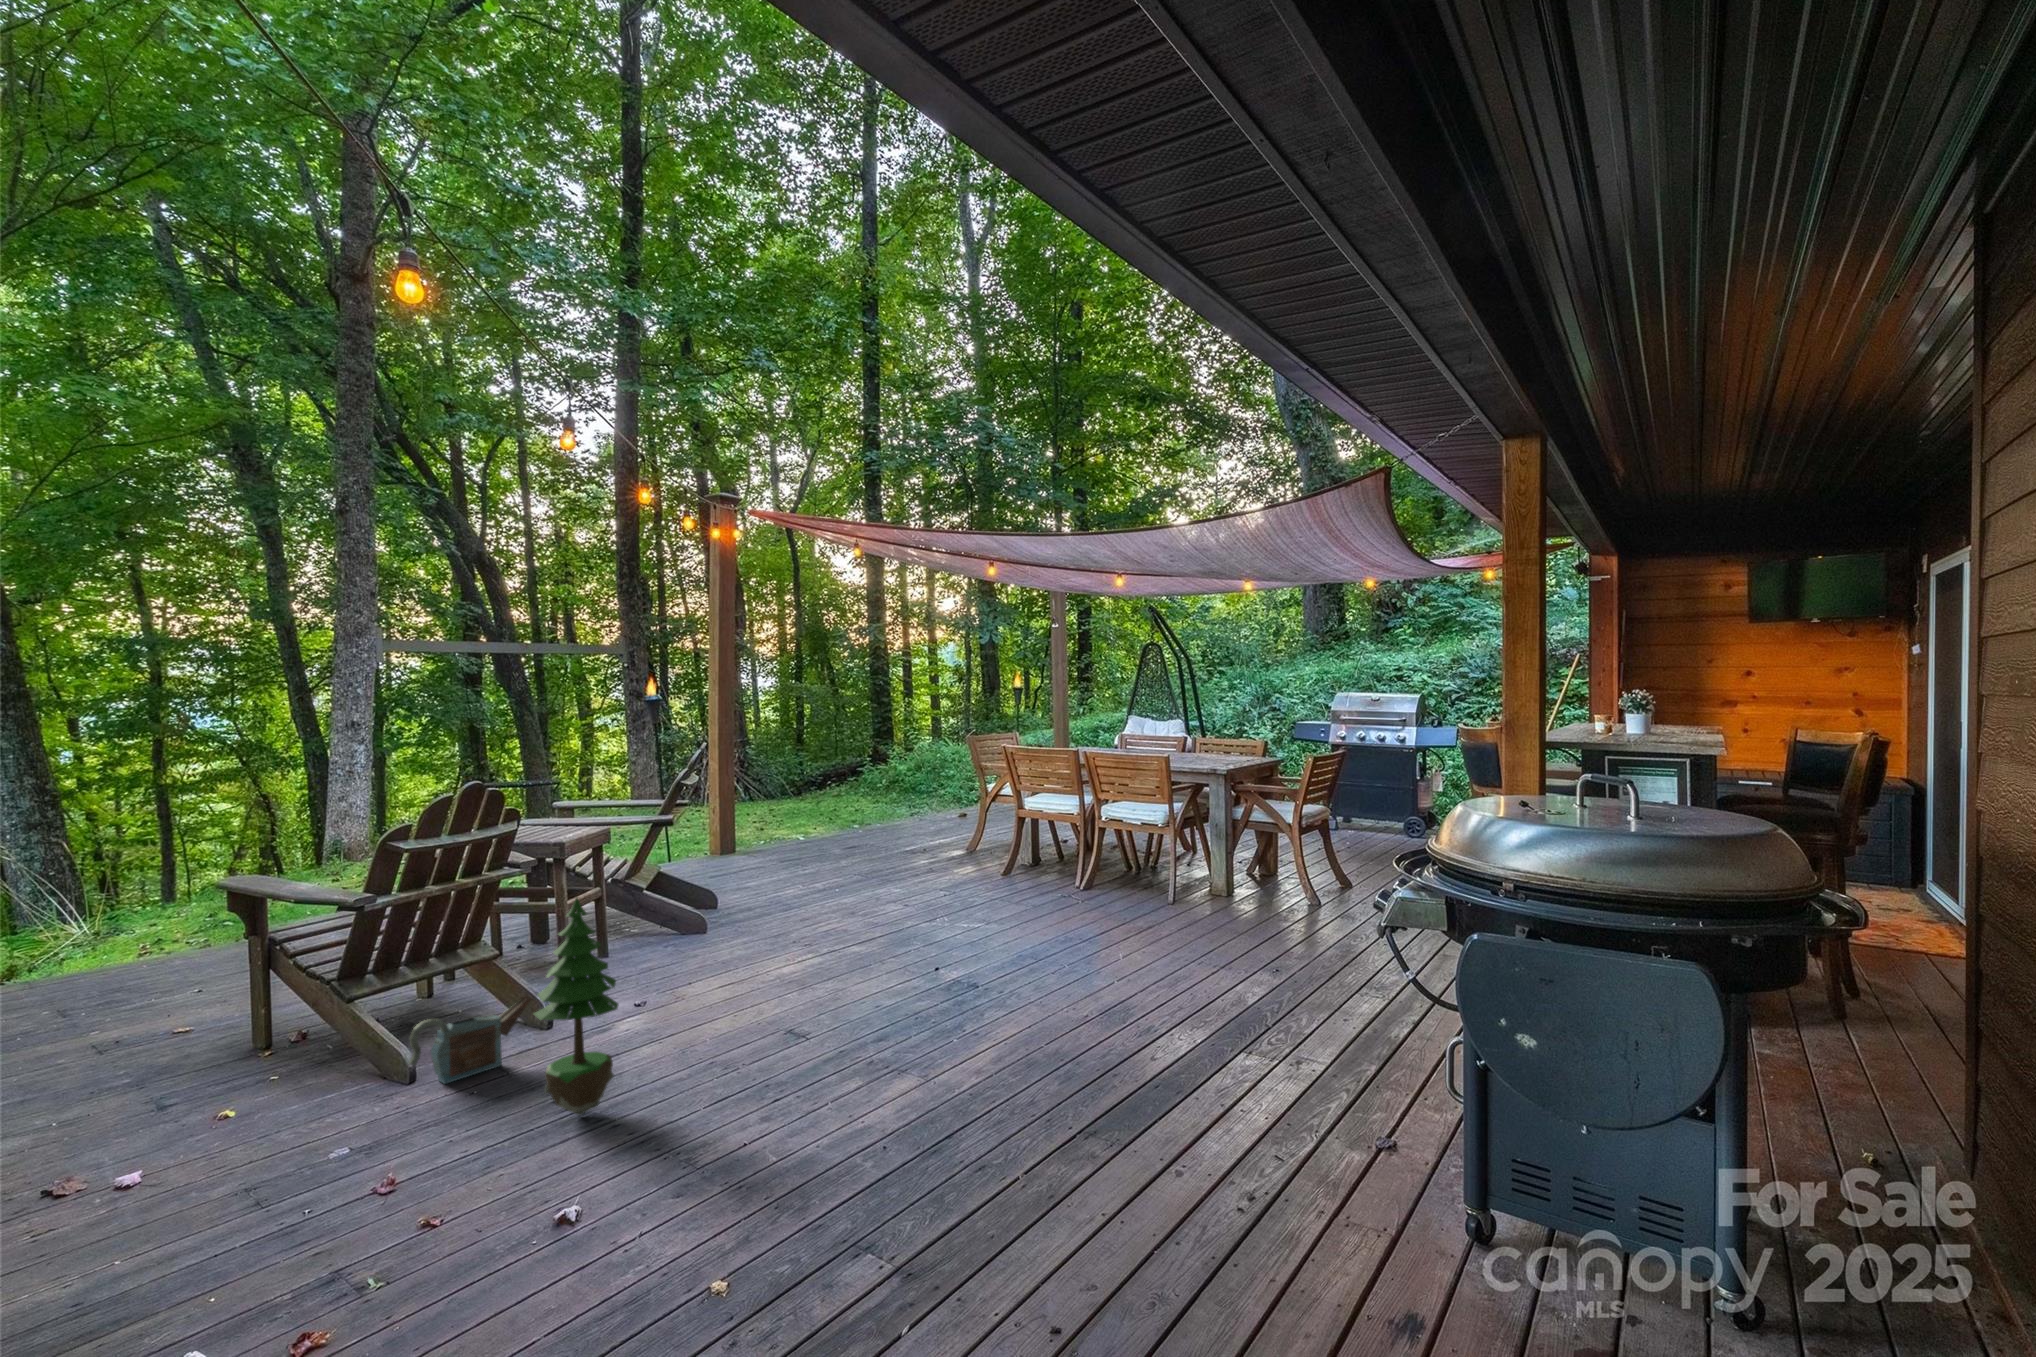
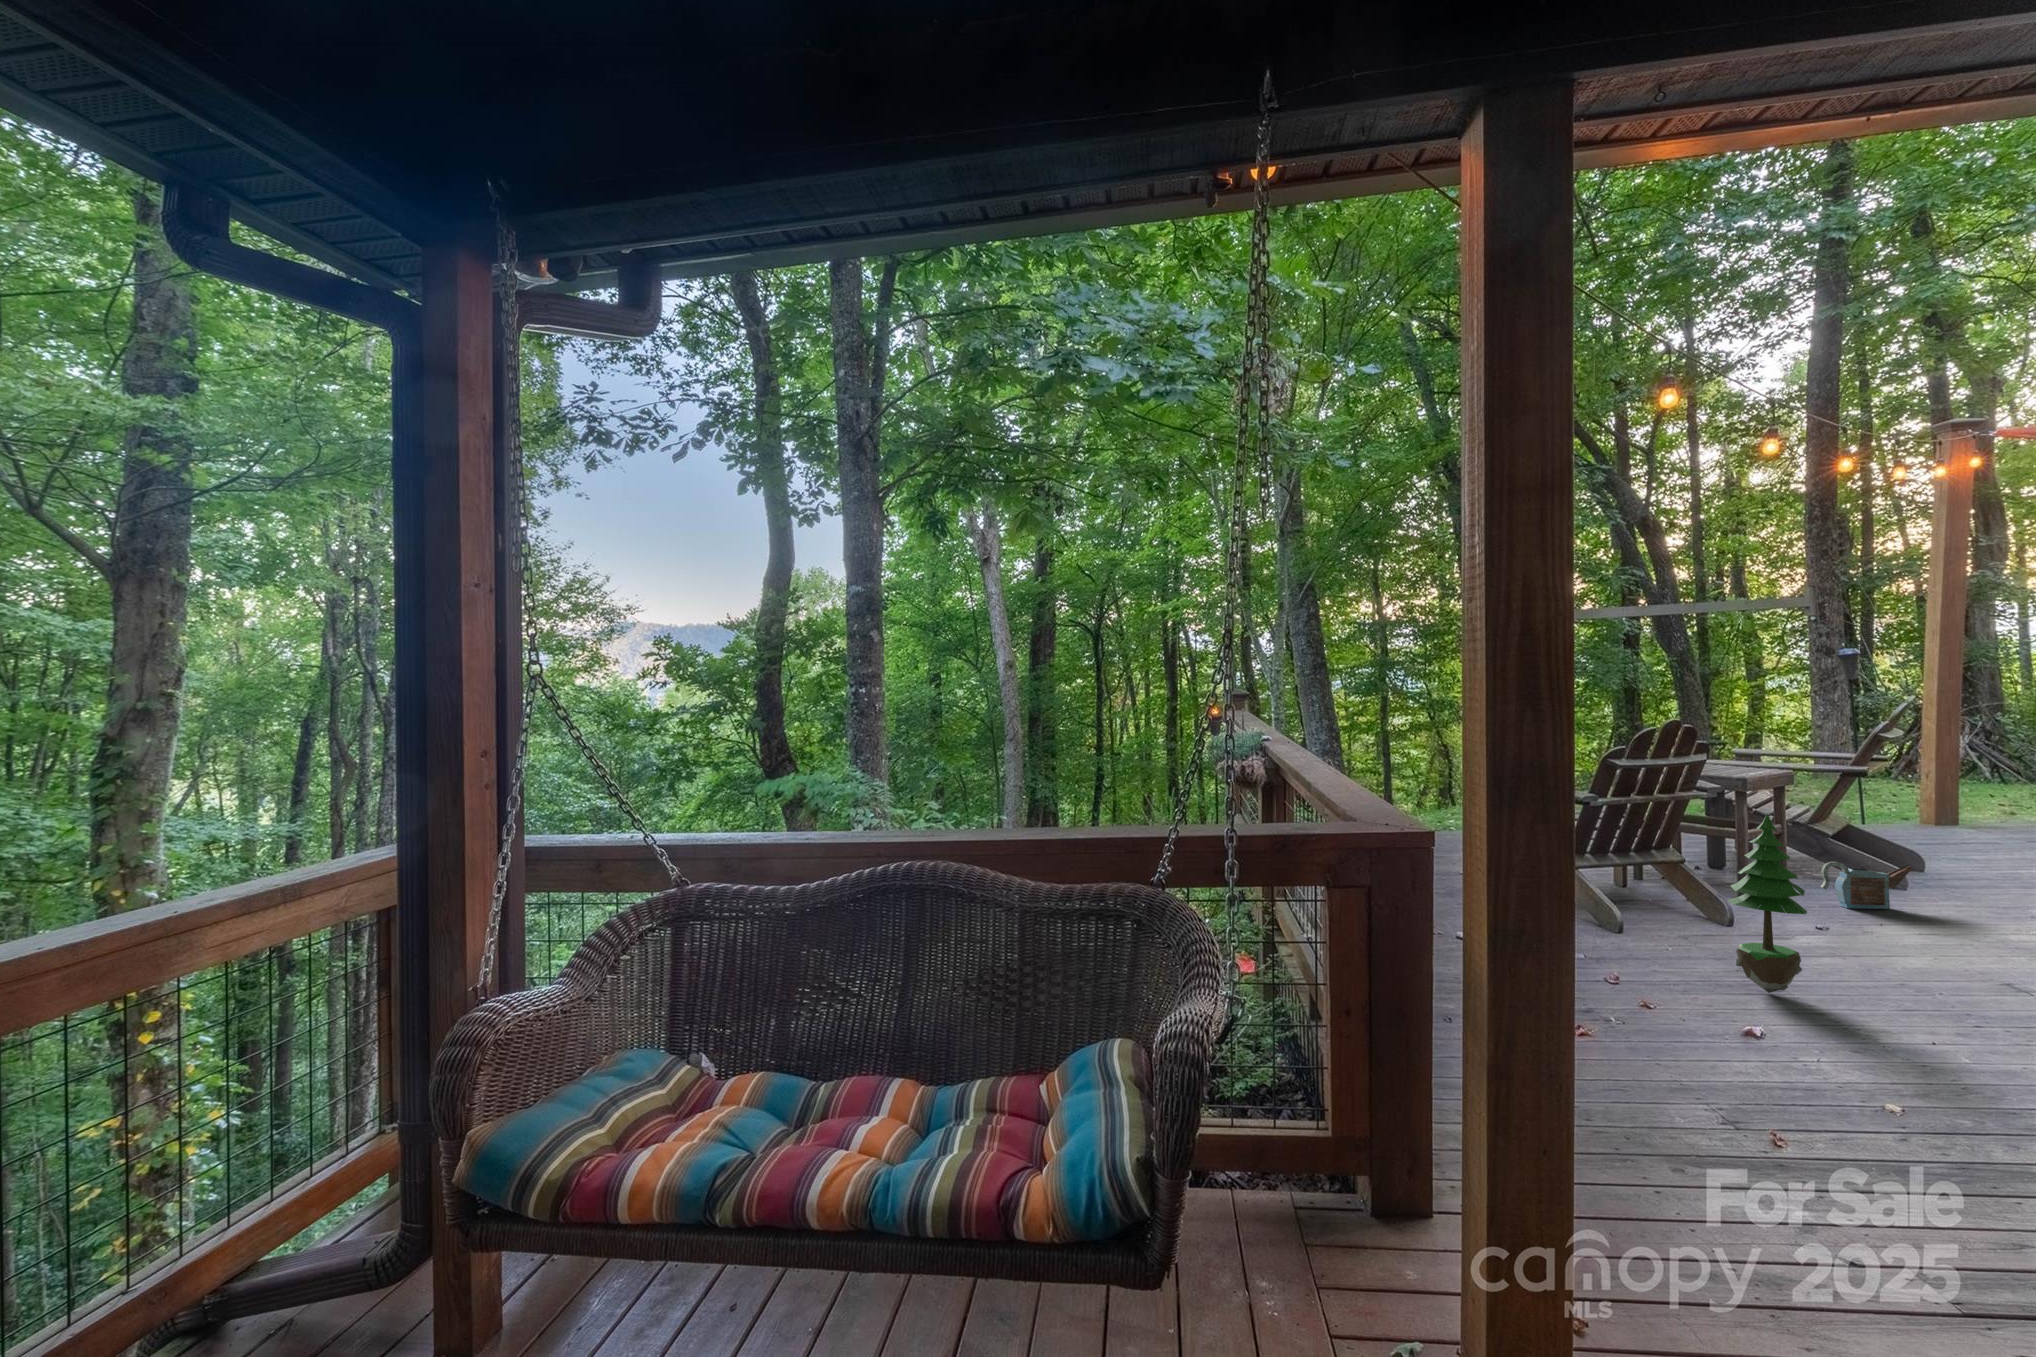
watering can: present [409,997,531,1084] -> present [1821,862,1913,909]

